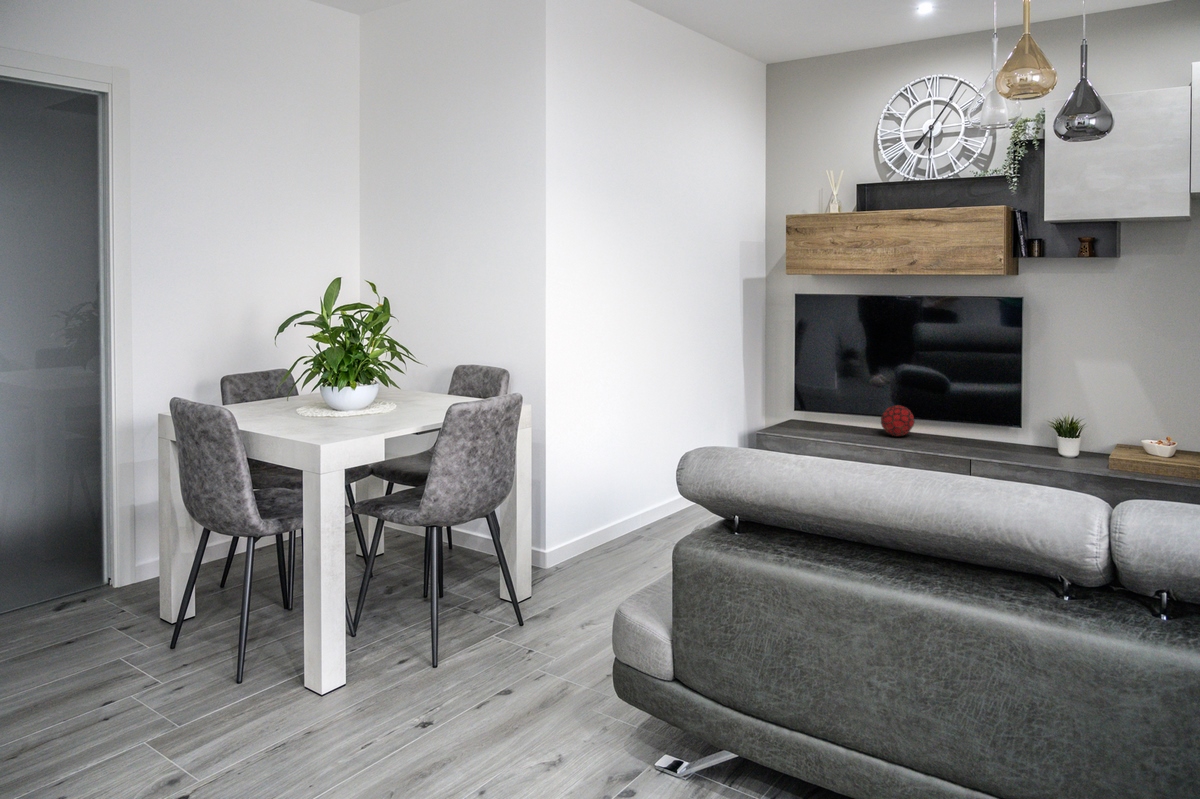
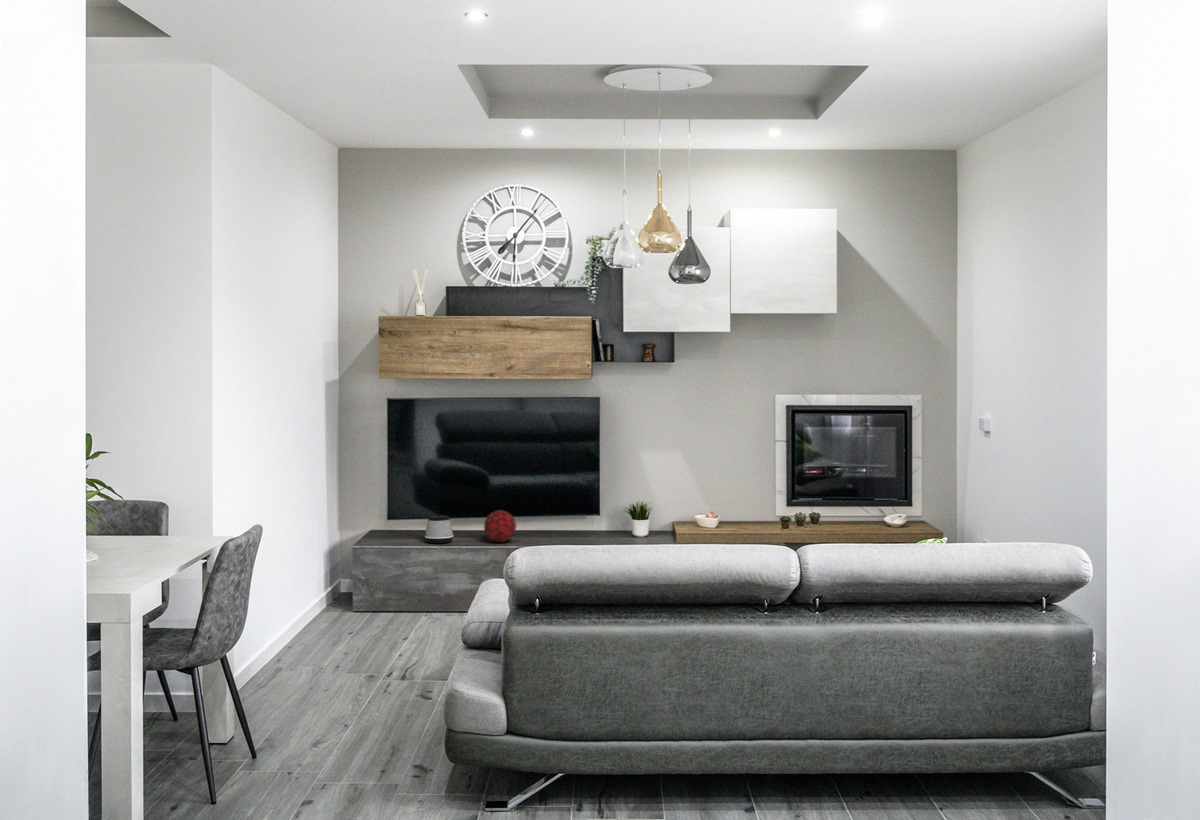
speaker: none [823,406,852,432] -> present [425,515,454,543]

